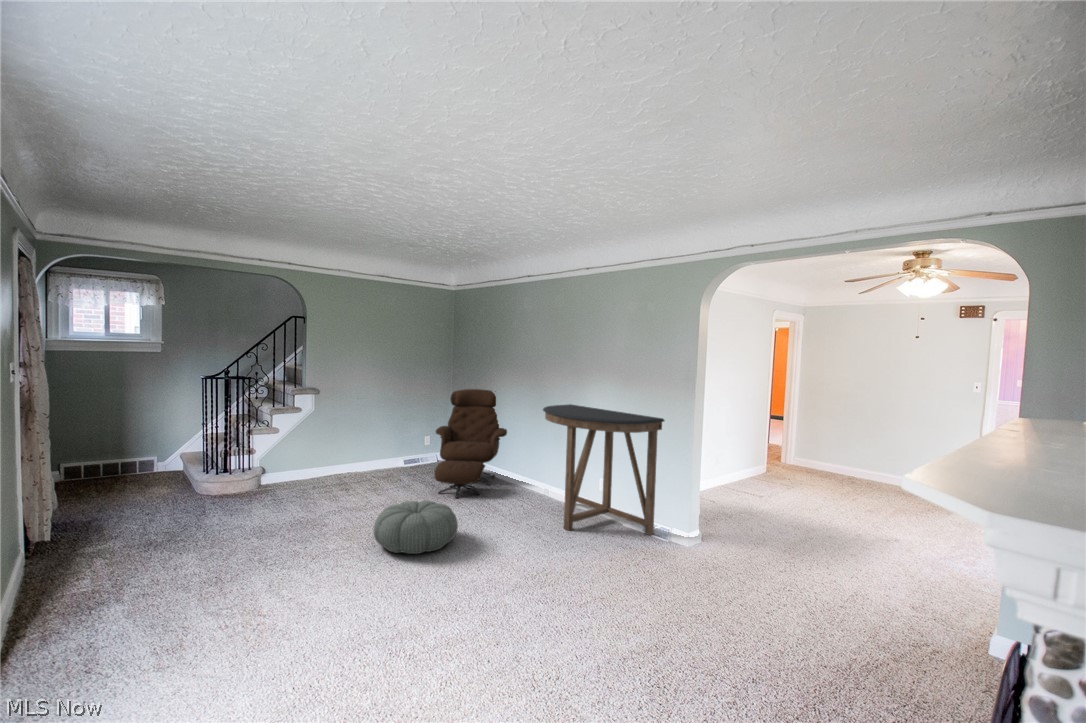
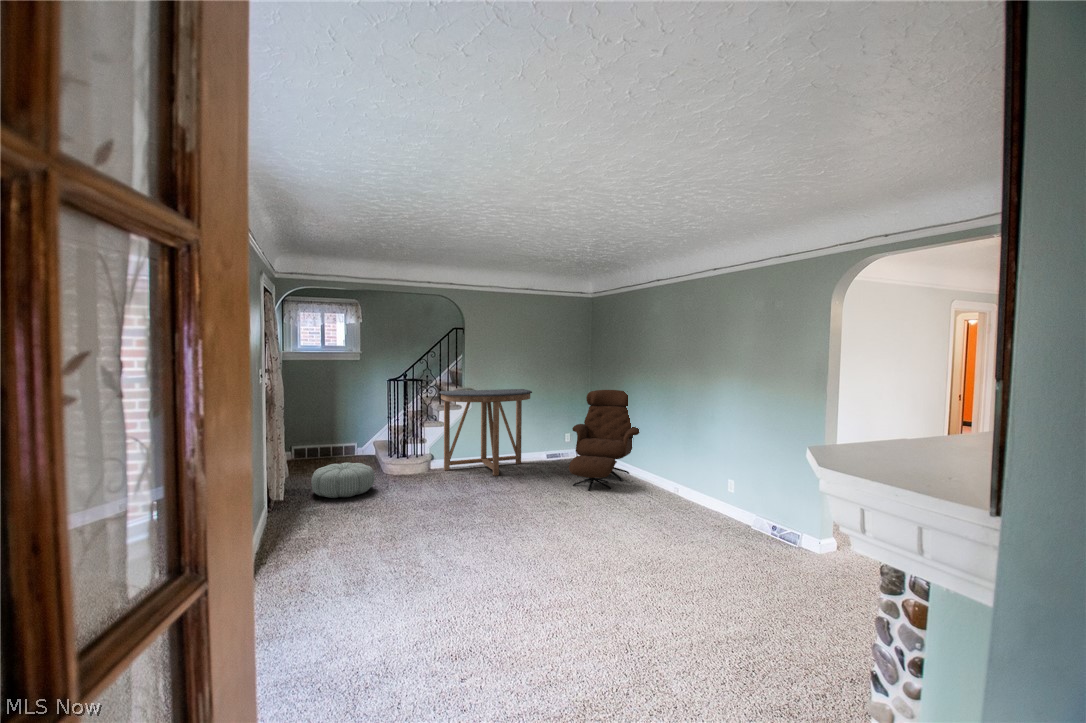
console table: present [543,404,664,535] -> present [439,389,532,476]
pouf: present [374,501,458,554] -> present [311,463,375,498]

